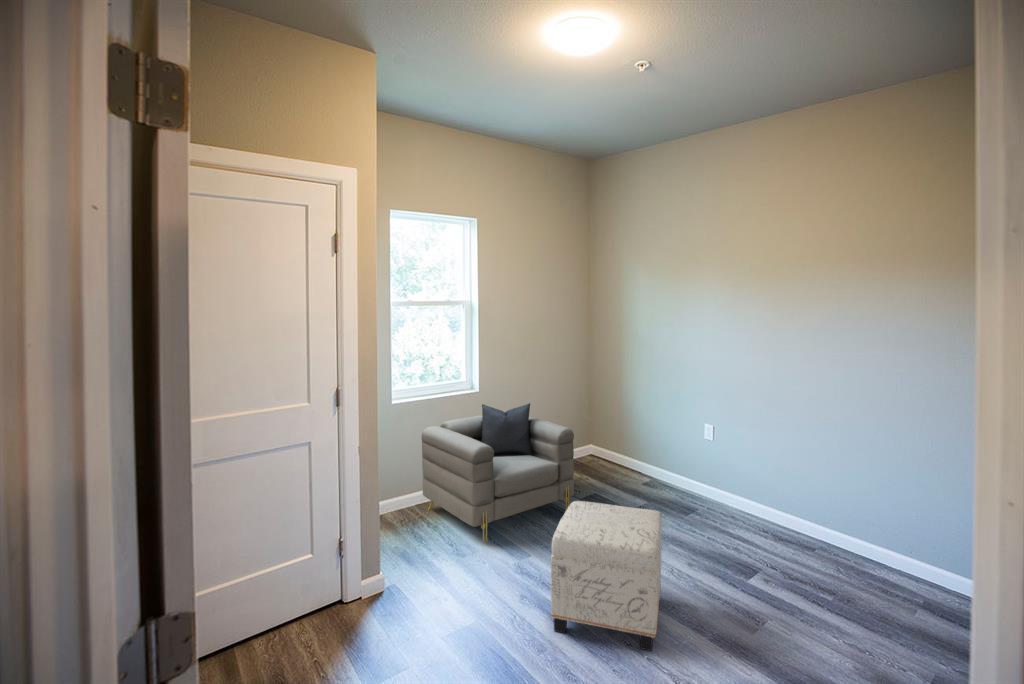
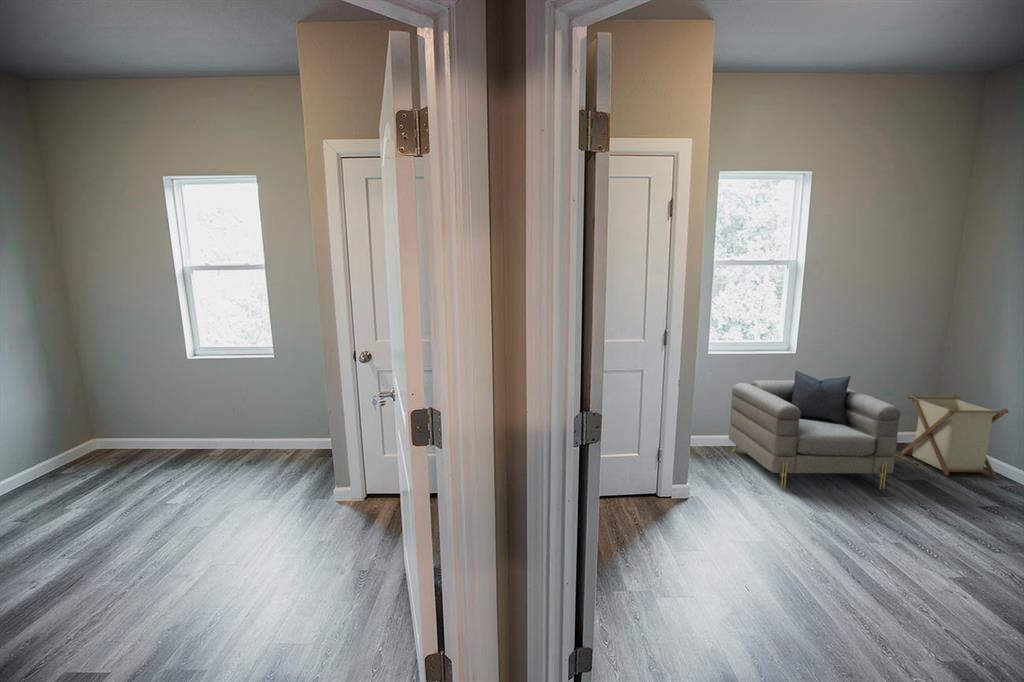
laundry basket: none [572,408,639,484] -> present [901,394,1008,476]
ottoman: present [550,501,661,651] -> none [837,471,996,626]

